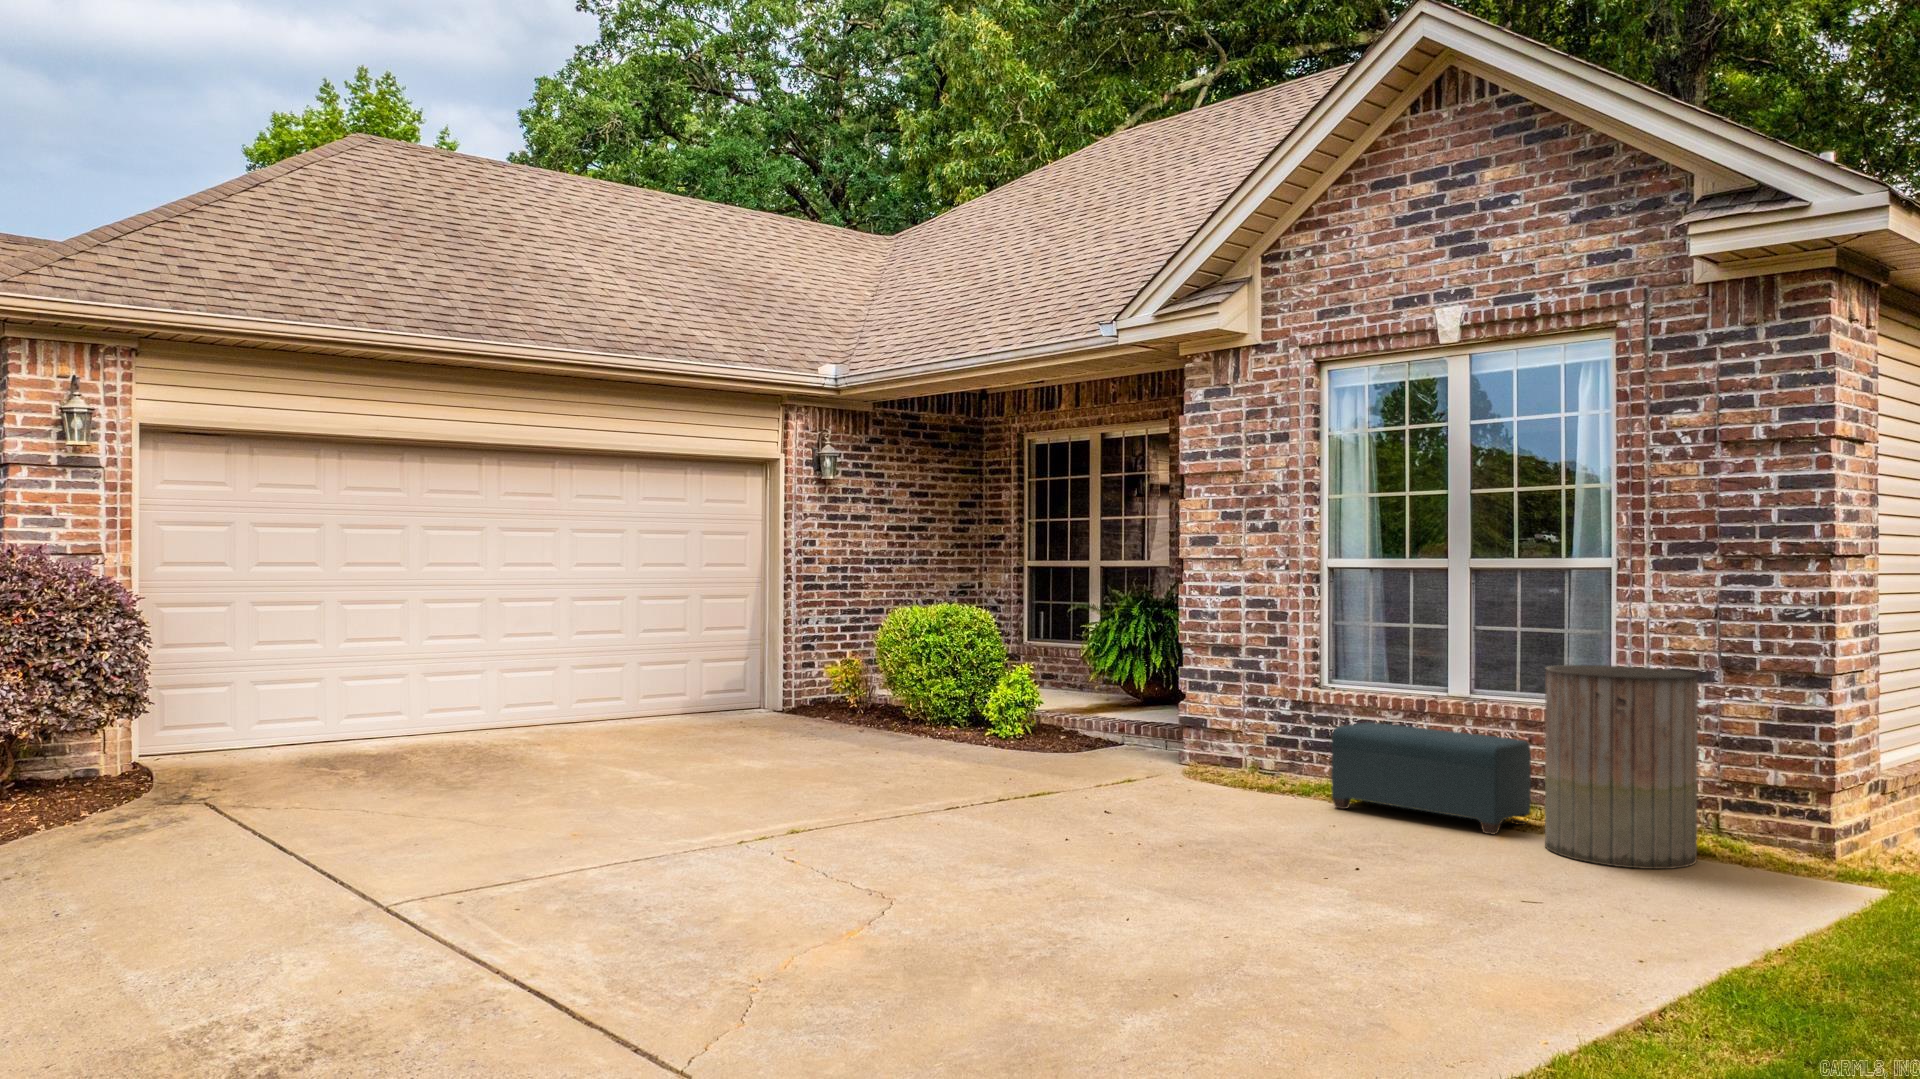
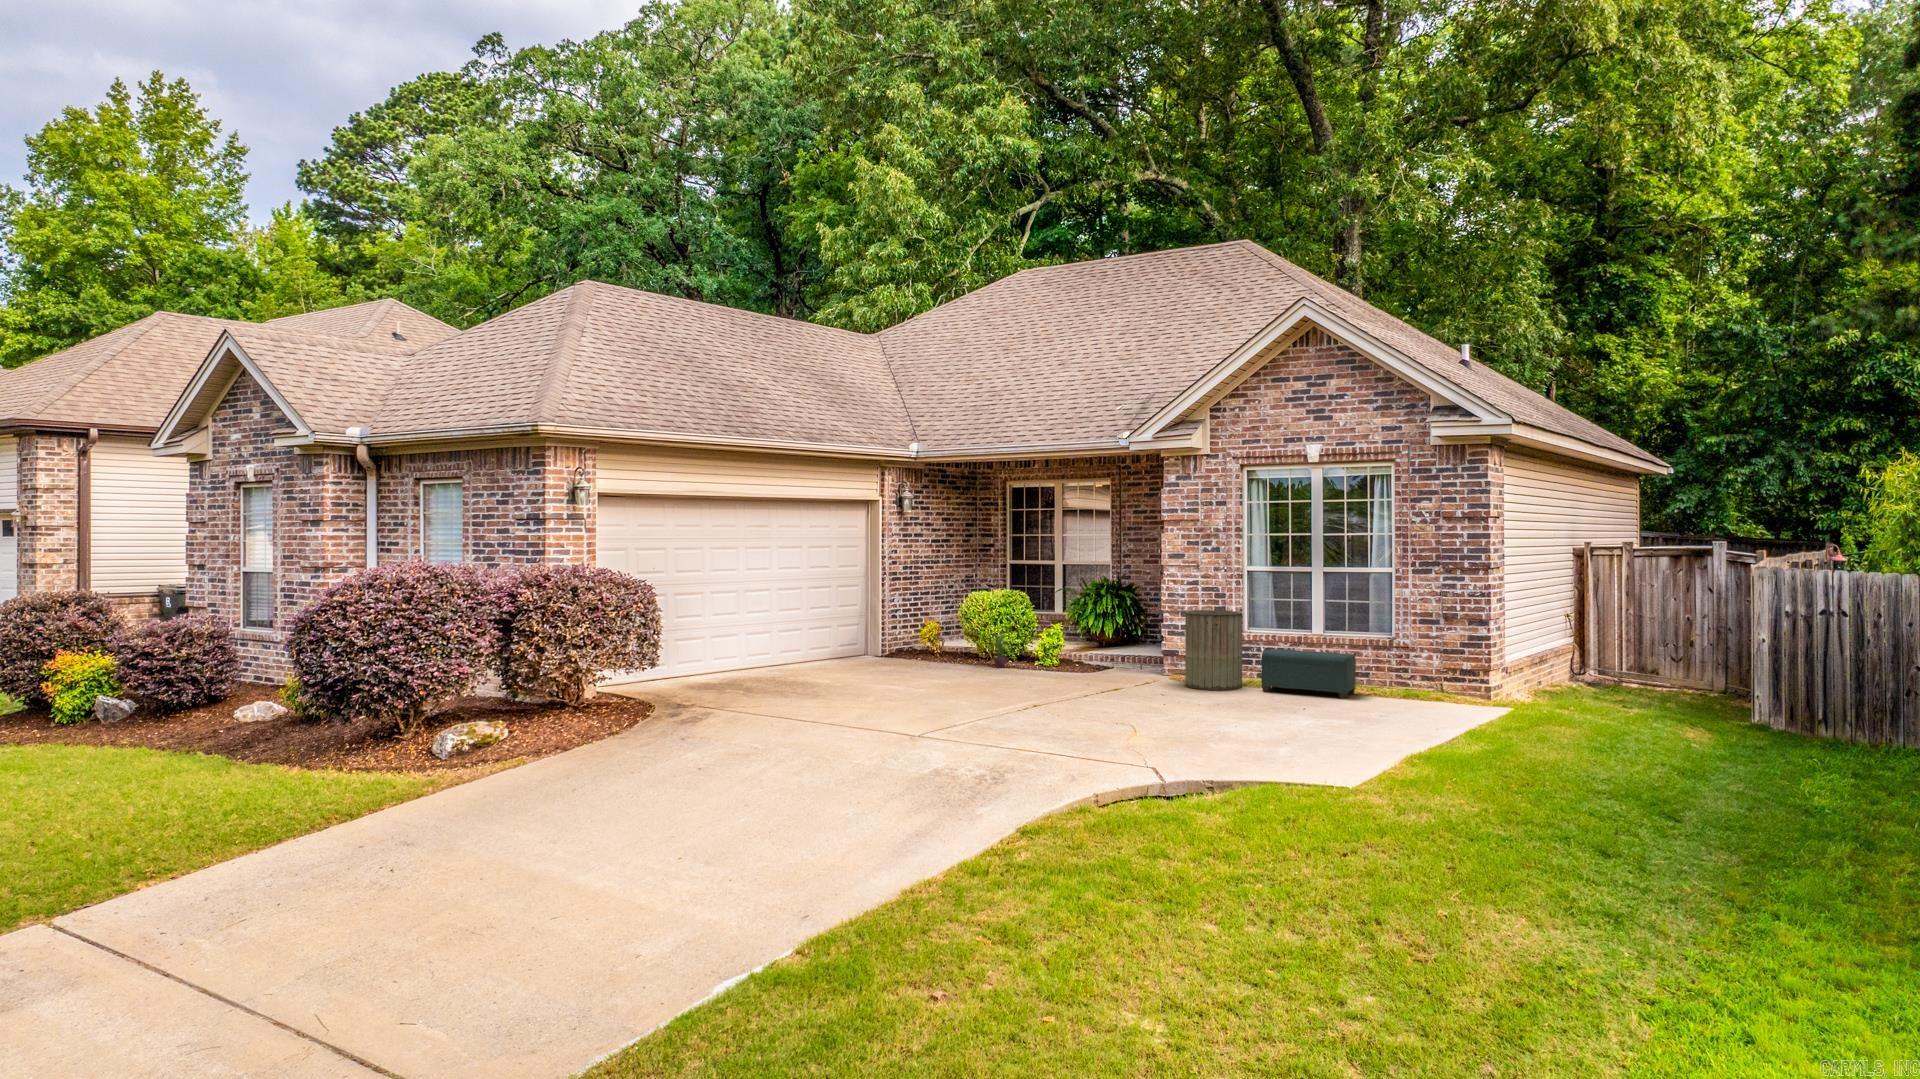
trash can: present [1545,665,1698,869] -> present [1185,610,1242,691]
decorative plant: none [892,672,963,737] -> present [991,632,1007,668]

